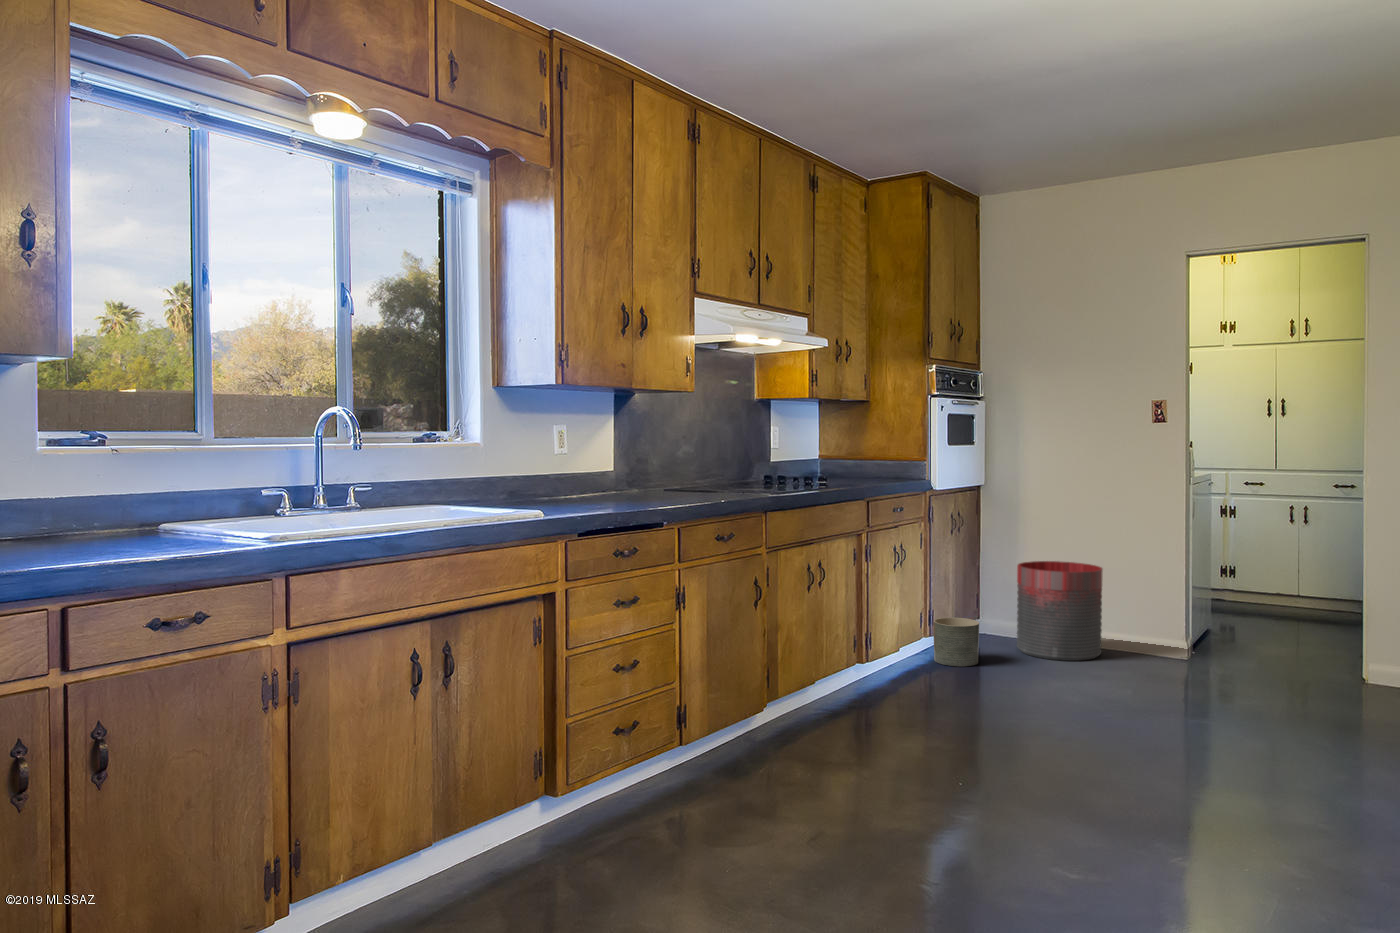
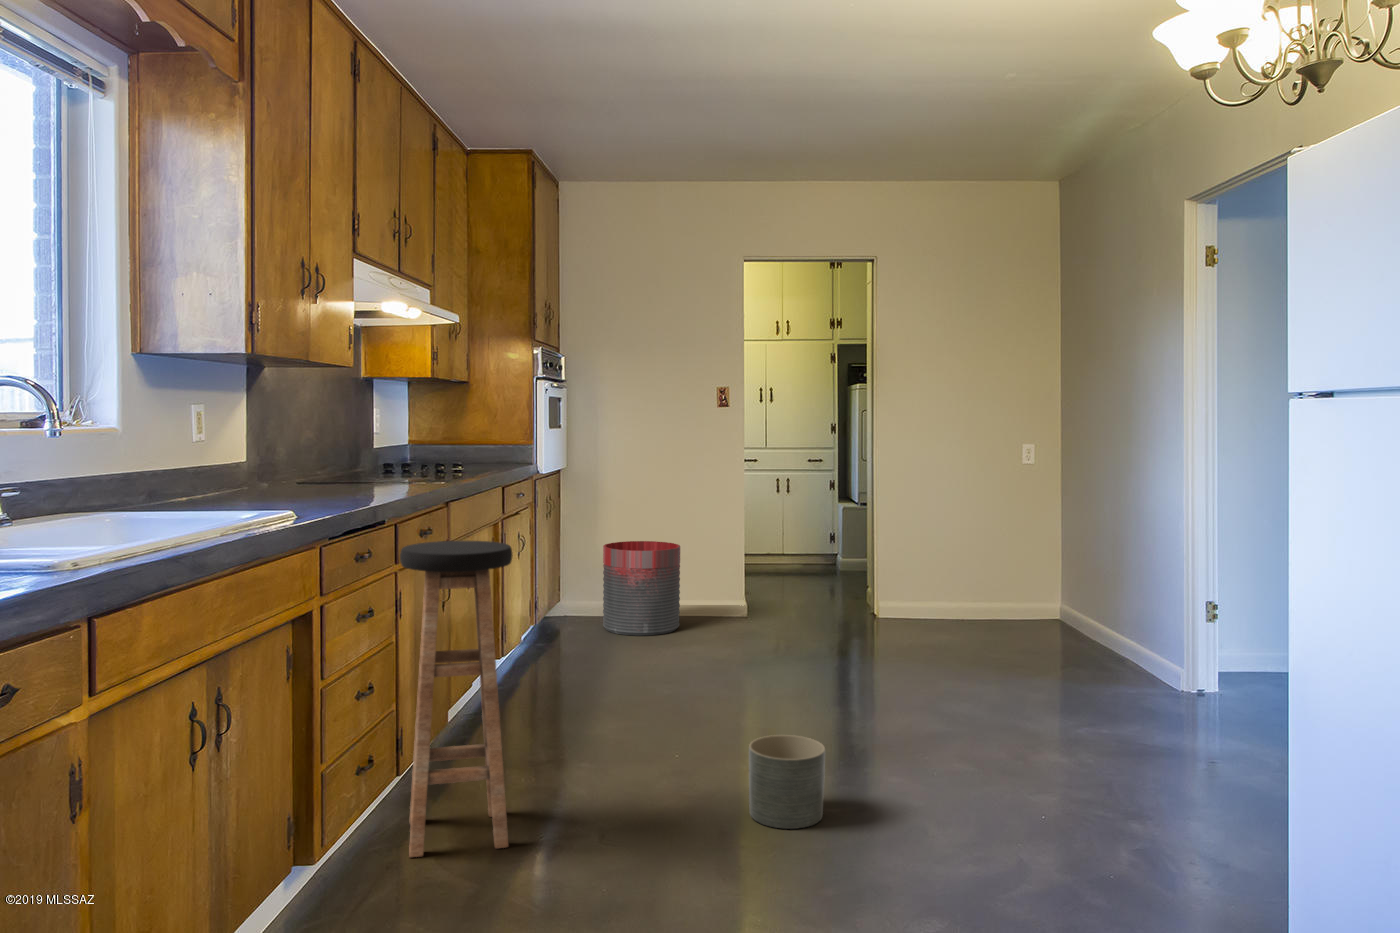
bar stool: none [649,542,755,826] -> present [400,541,513,857]
planter: present [934,618,979,666] -> present [749,735,825,829]

